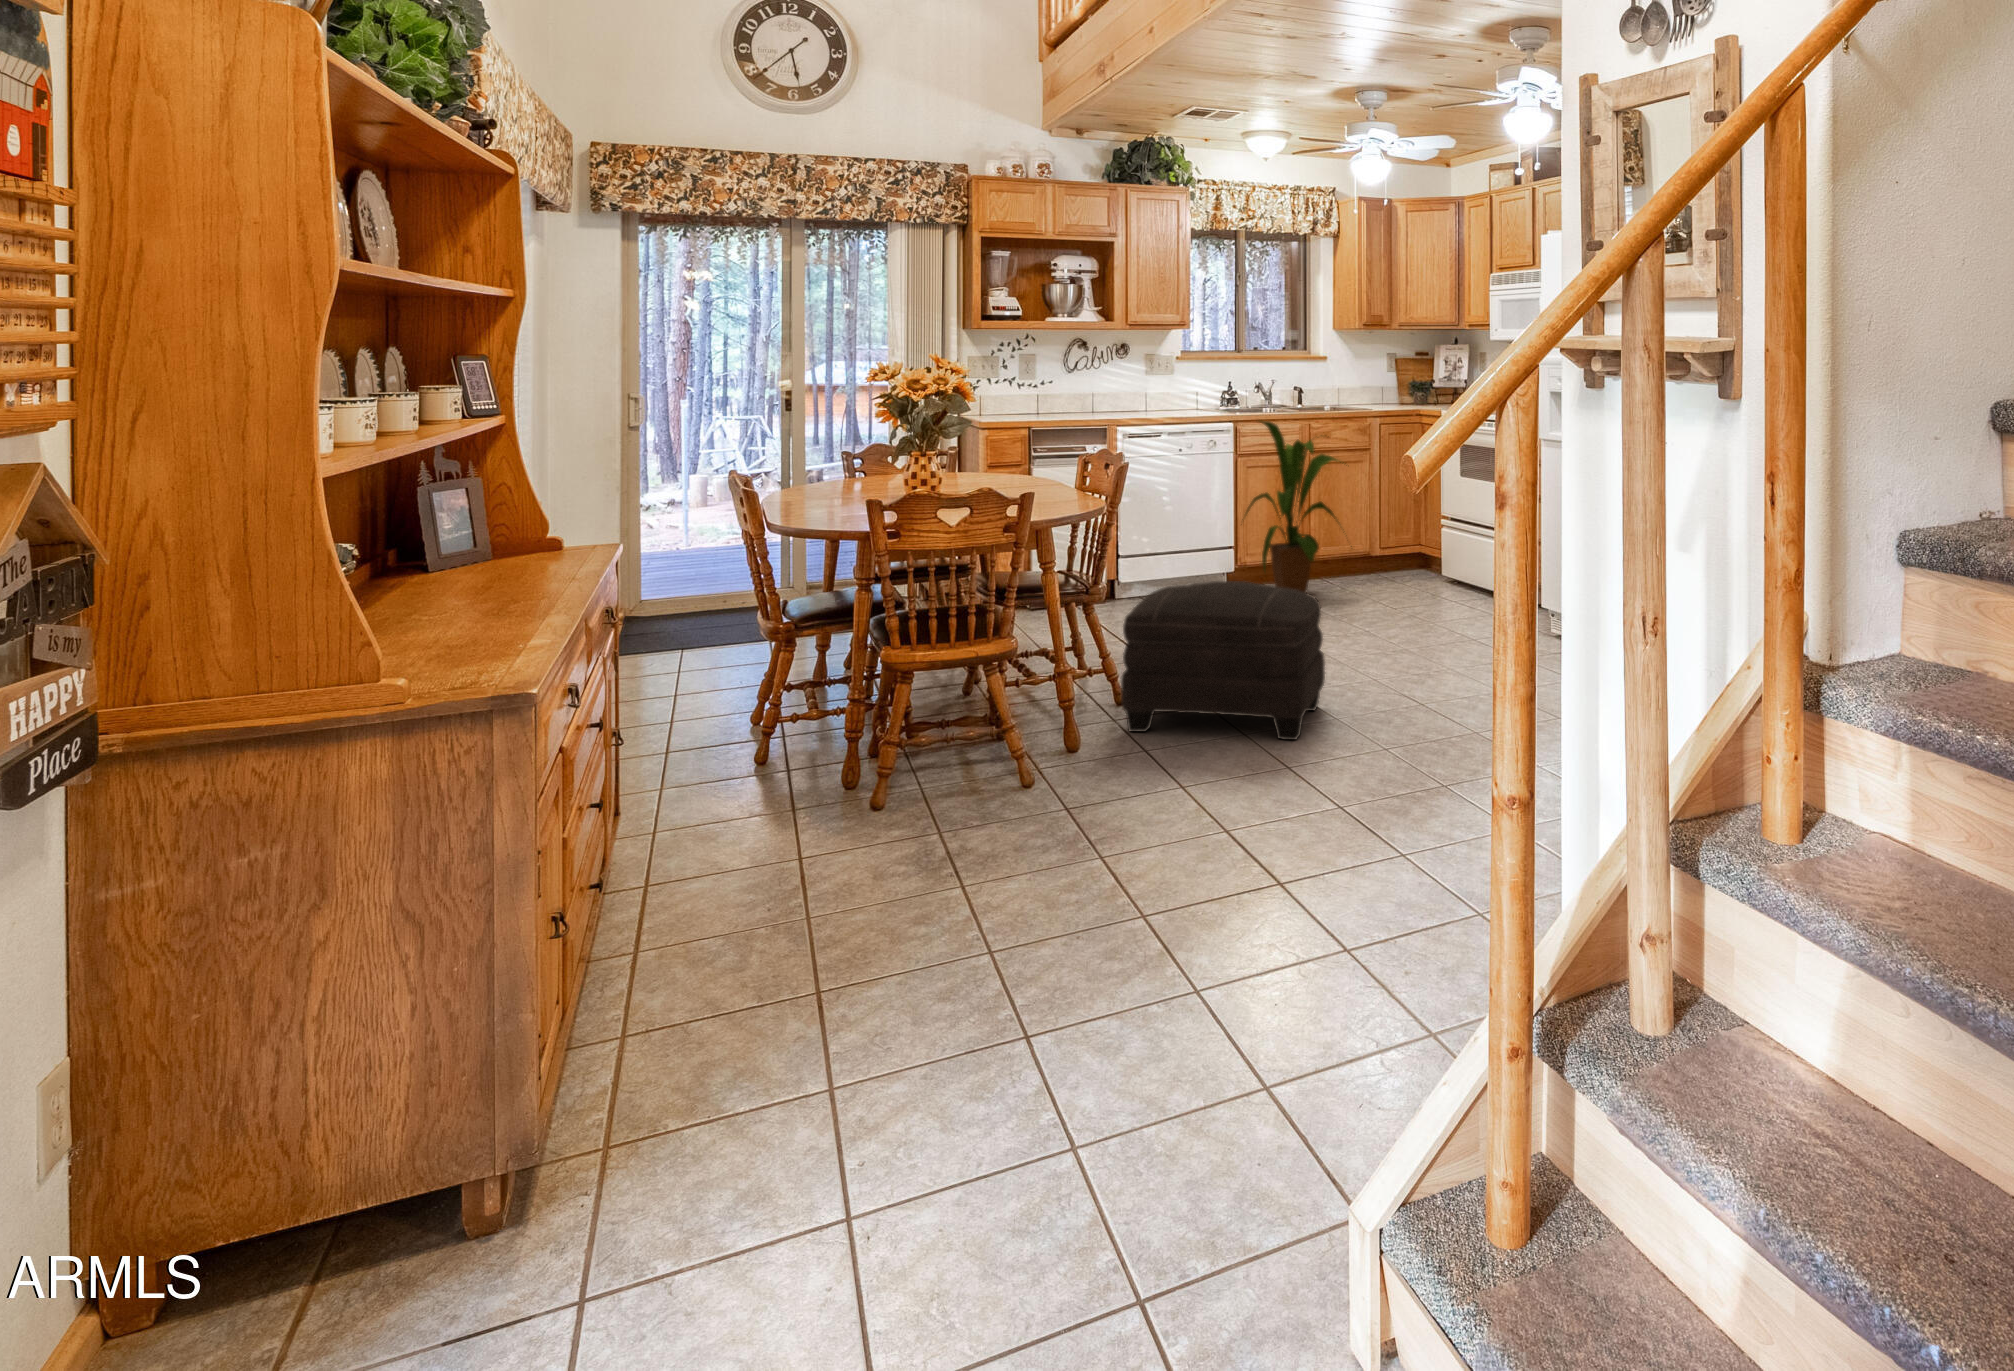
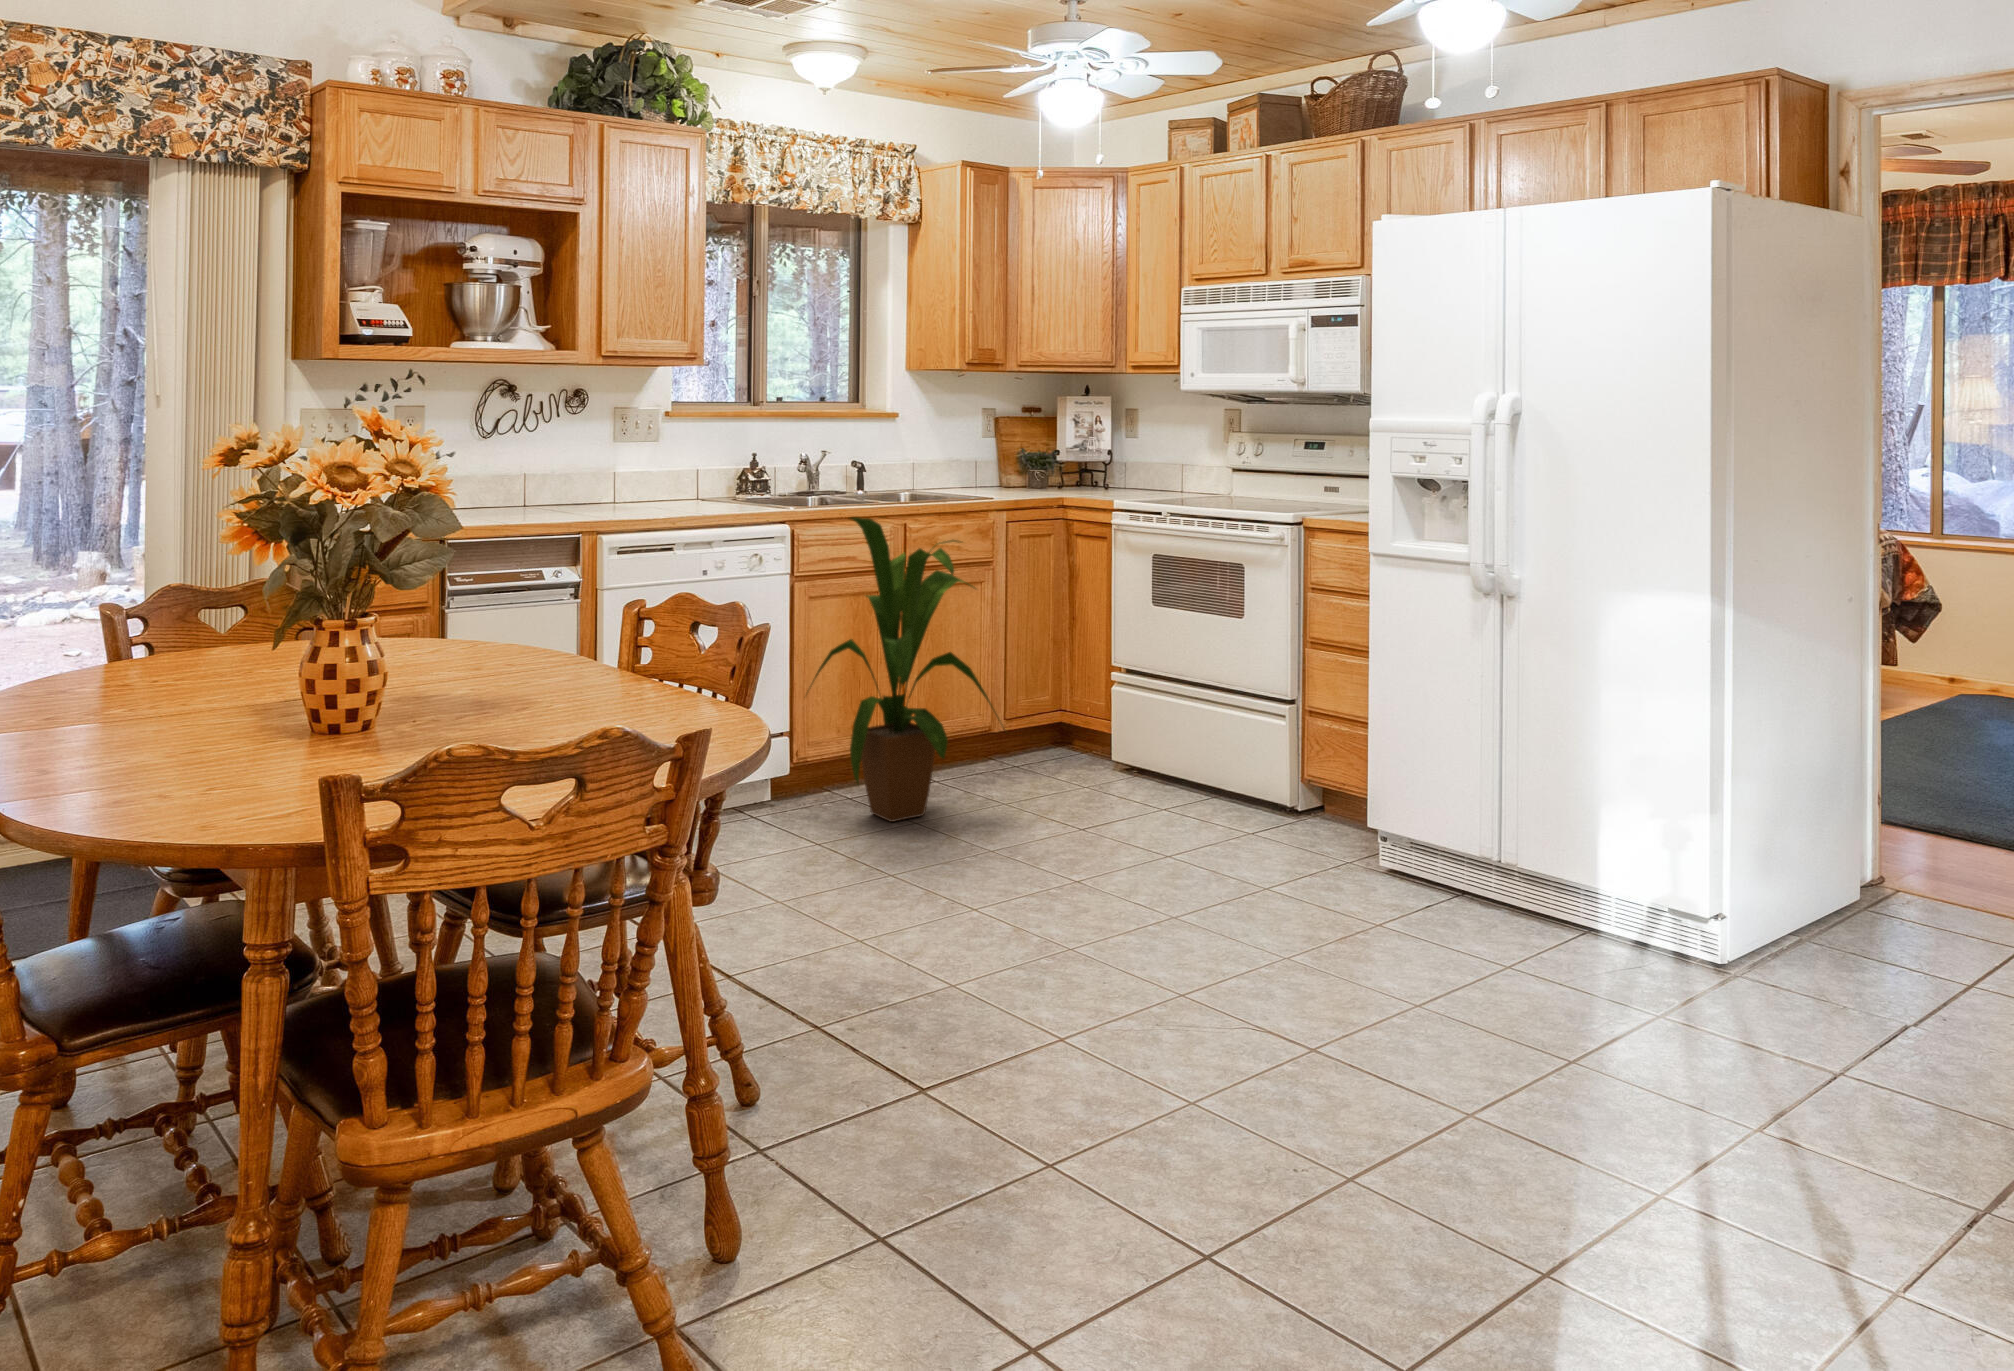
ottoman: present [1121,581,1325,740] -> none [776,846,1180,1208]

